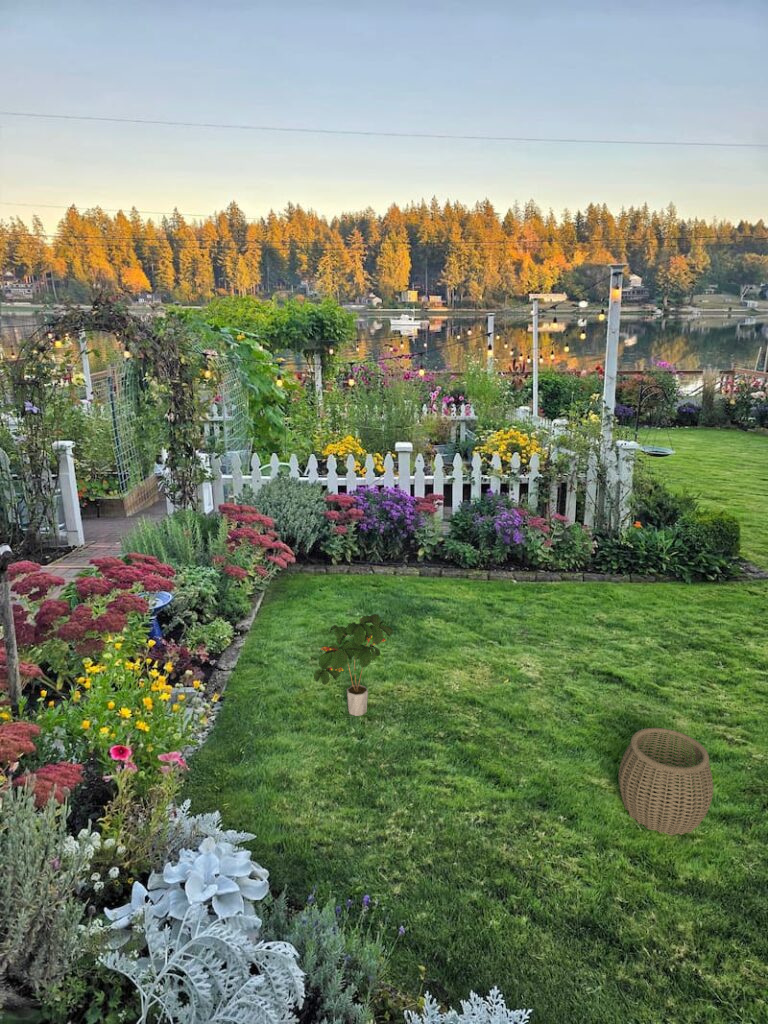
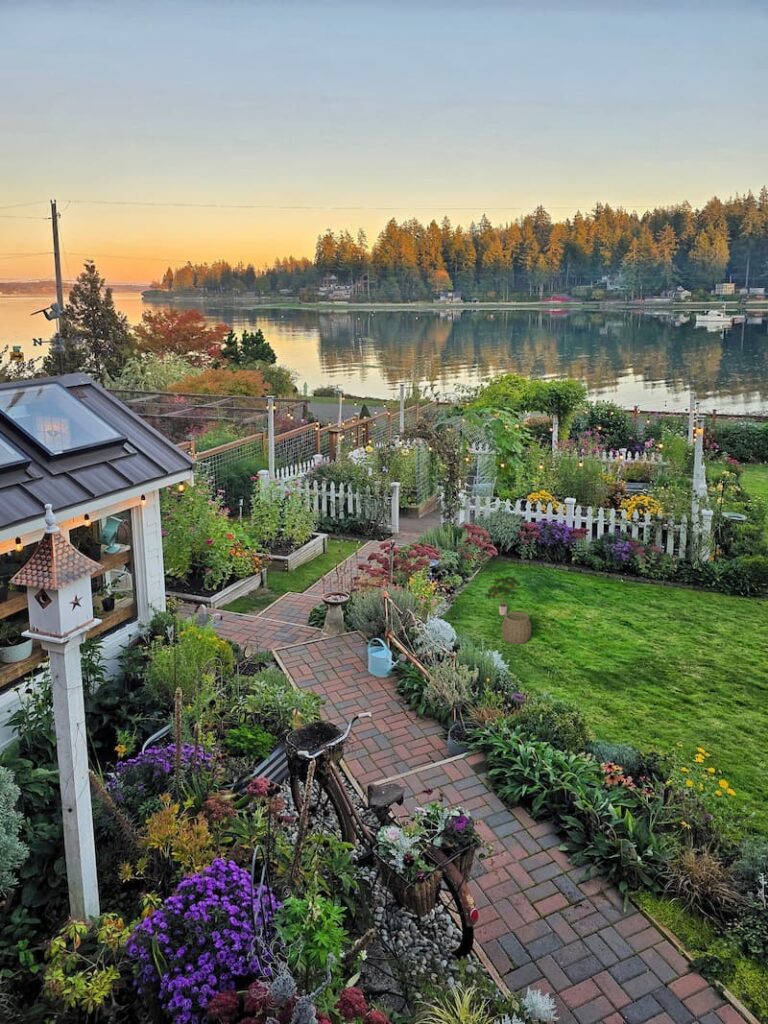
woven basket: present [618,728,714,835] -> present [501,612,532,644]

